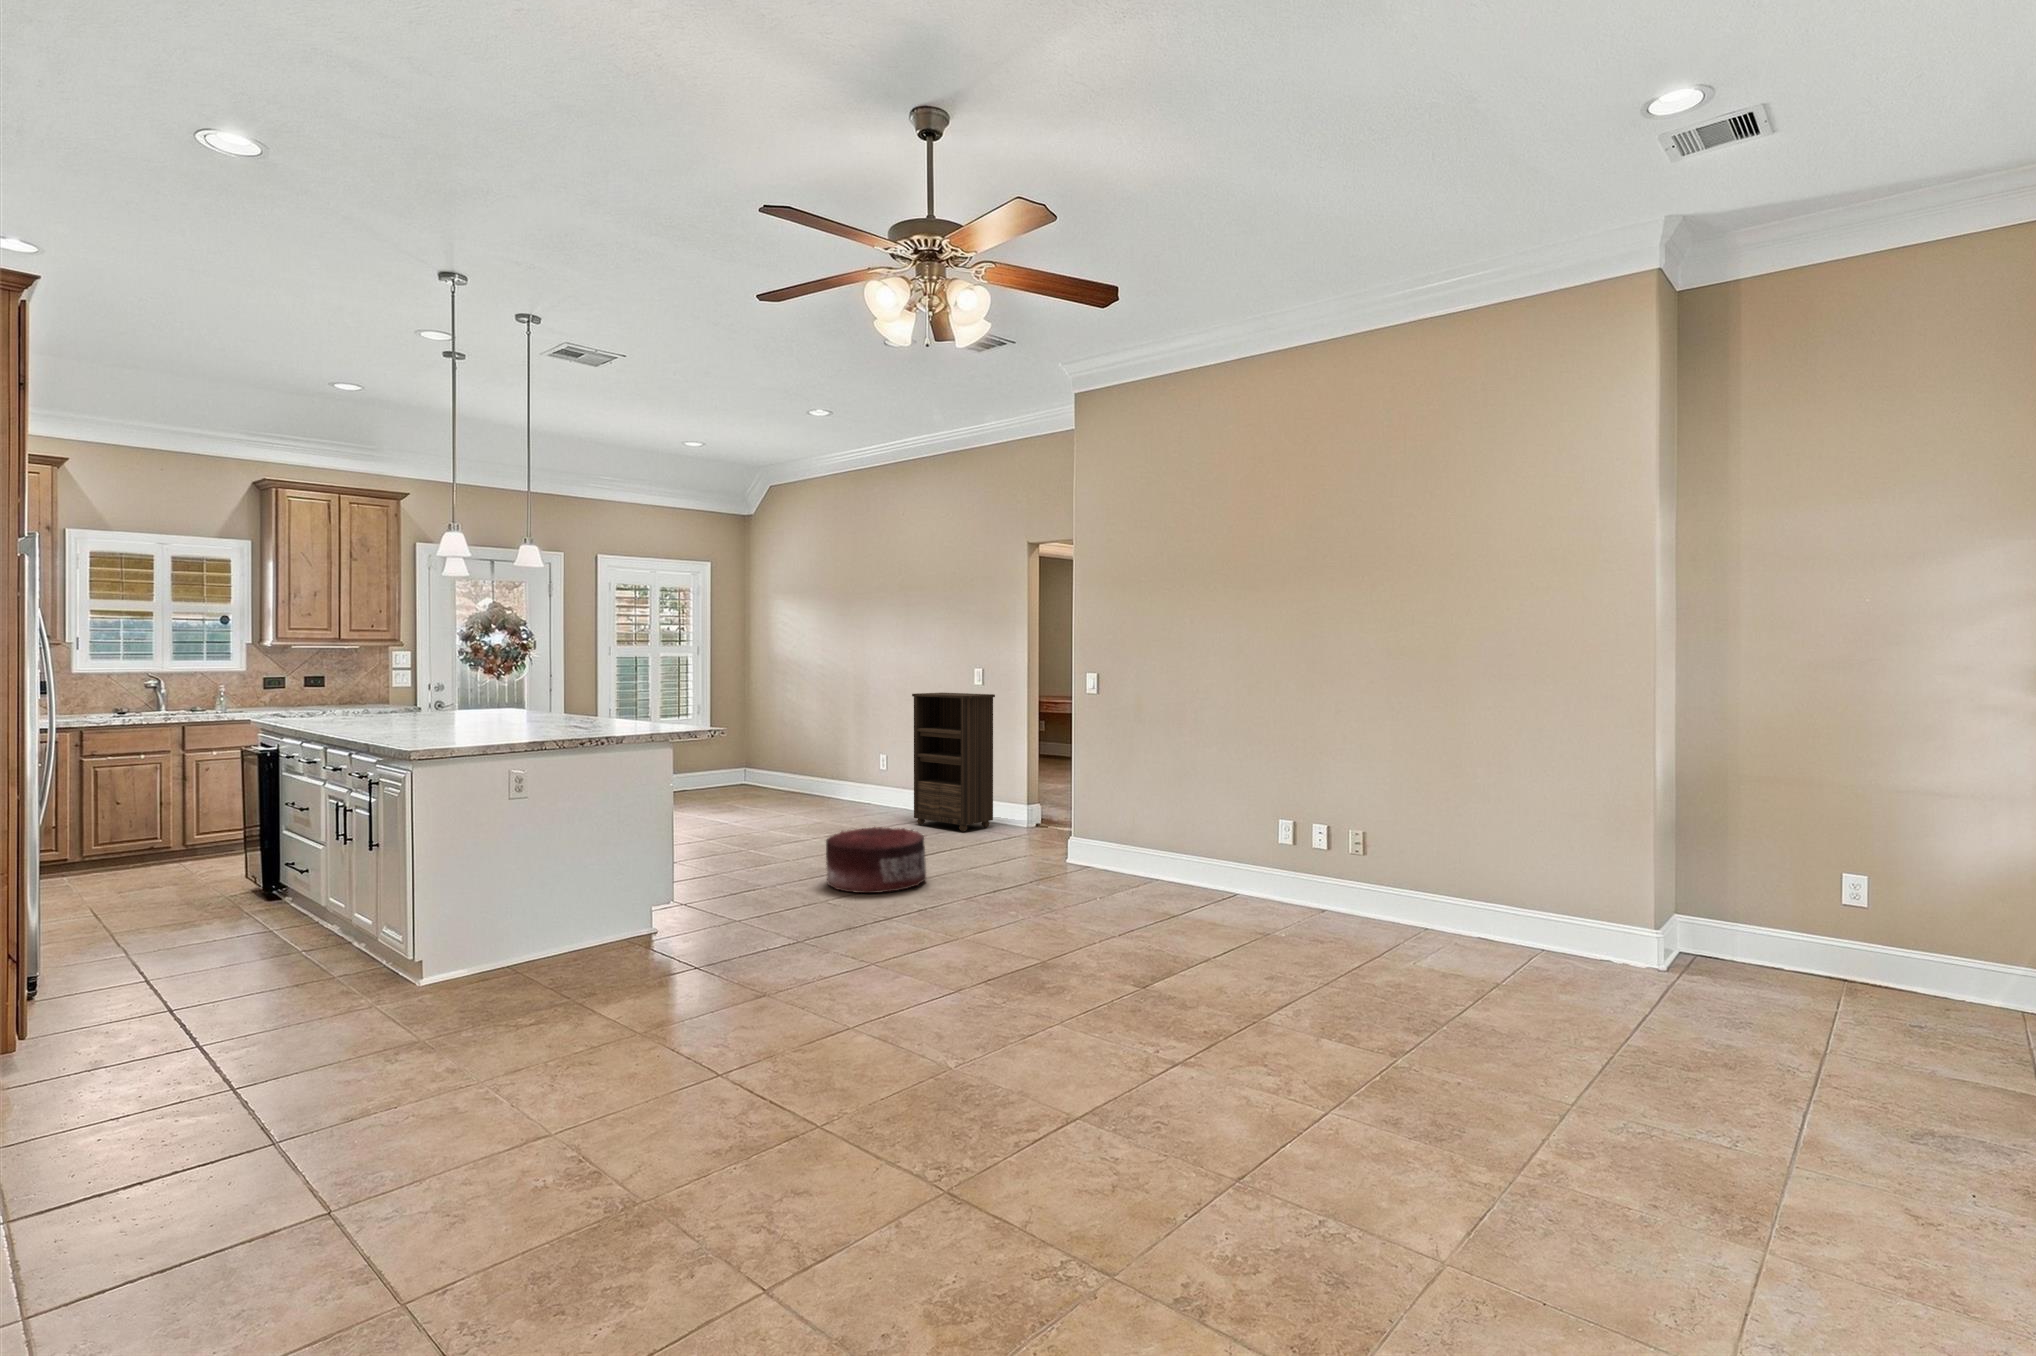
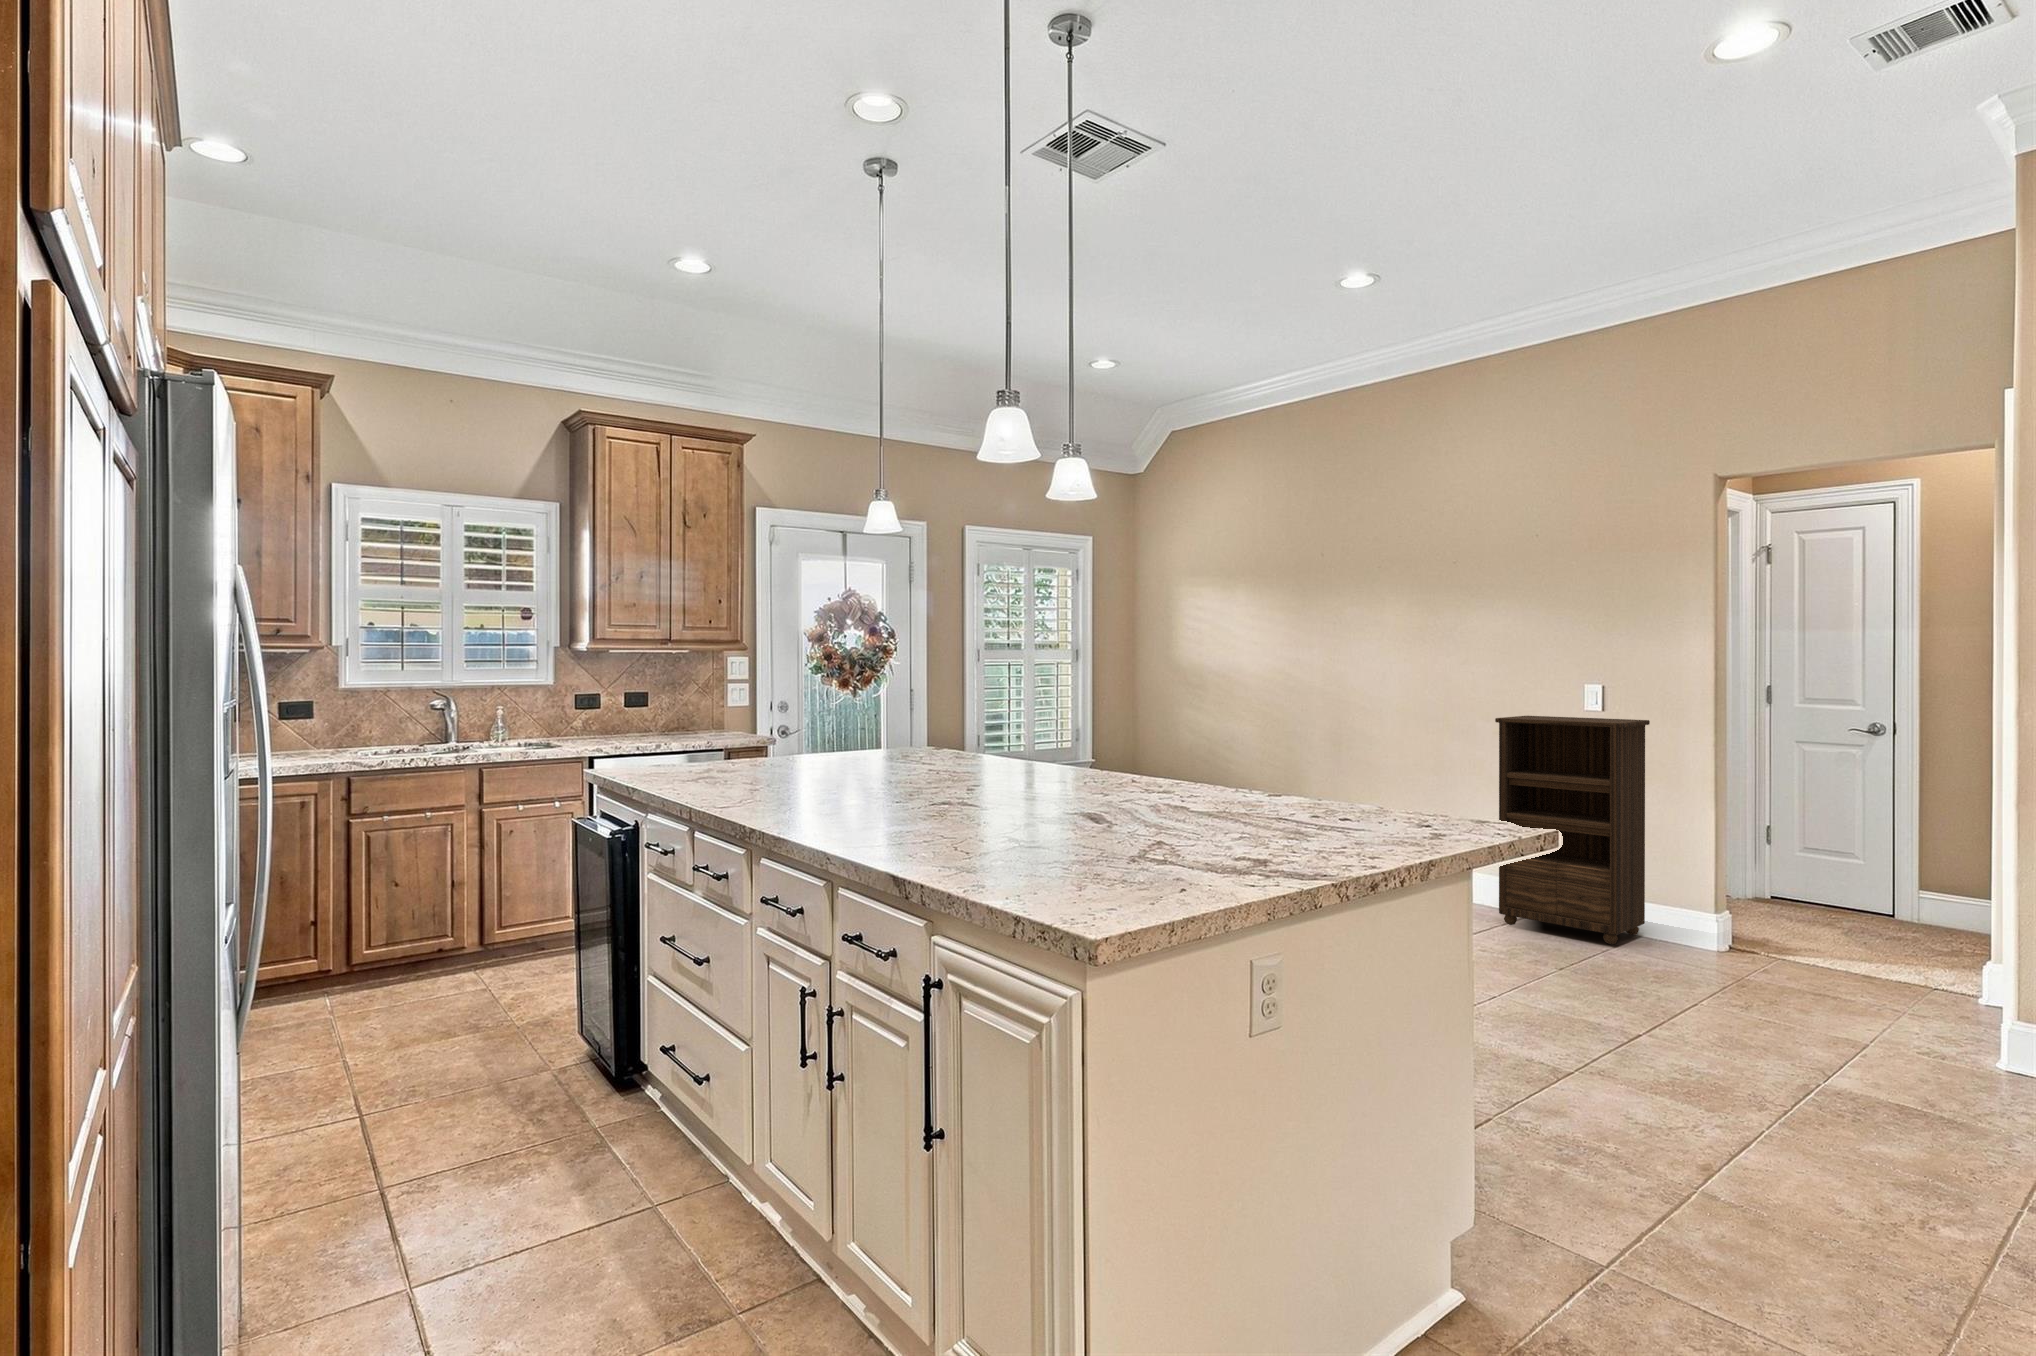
pouf: present [826,827,926,893] -> none [1571,969,1800,1127]

